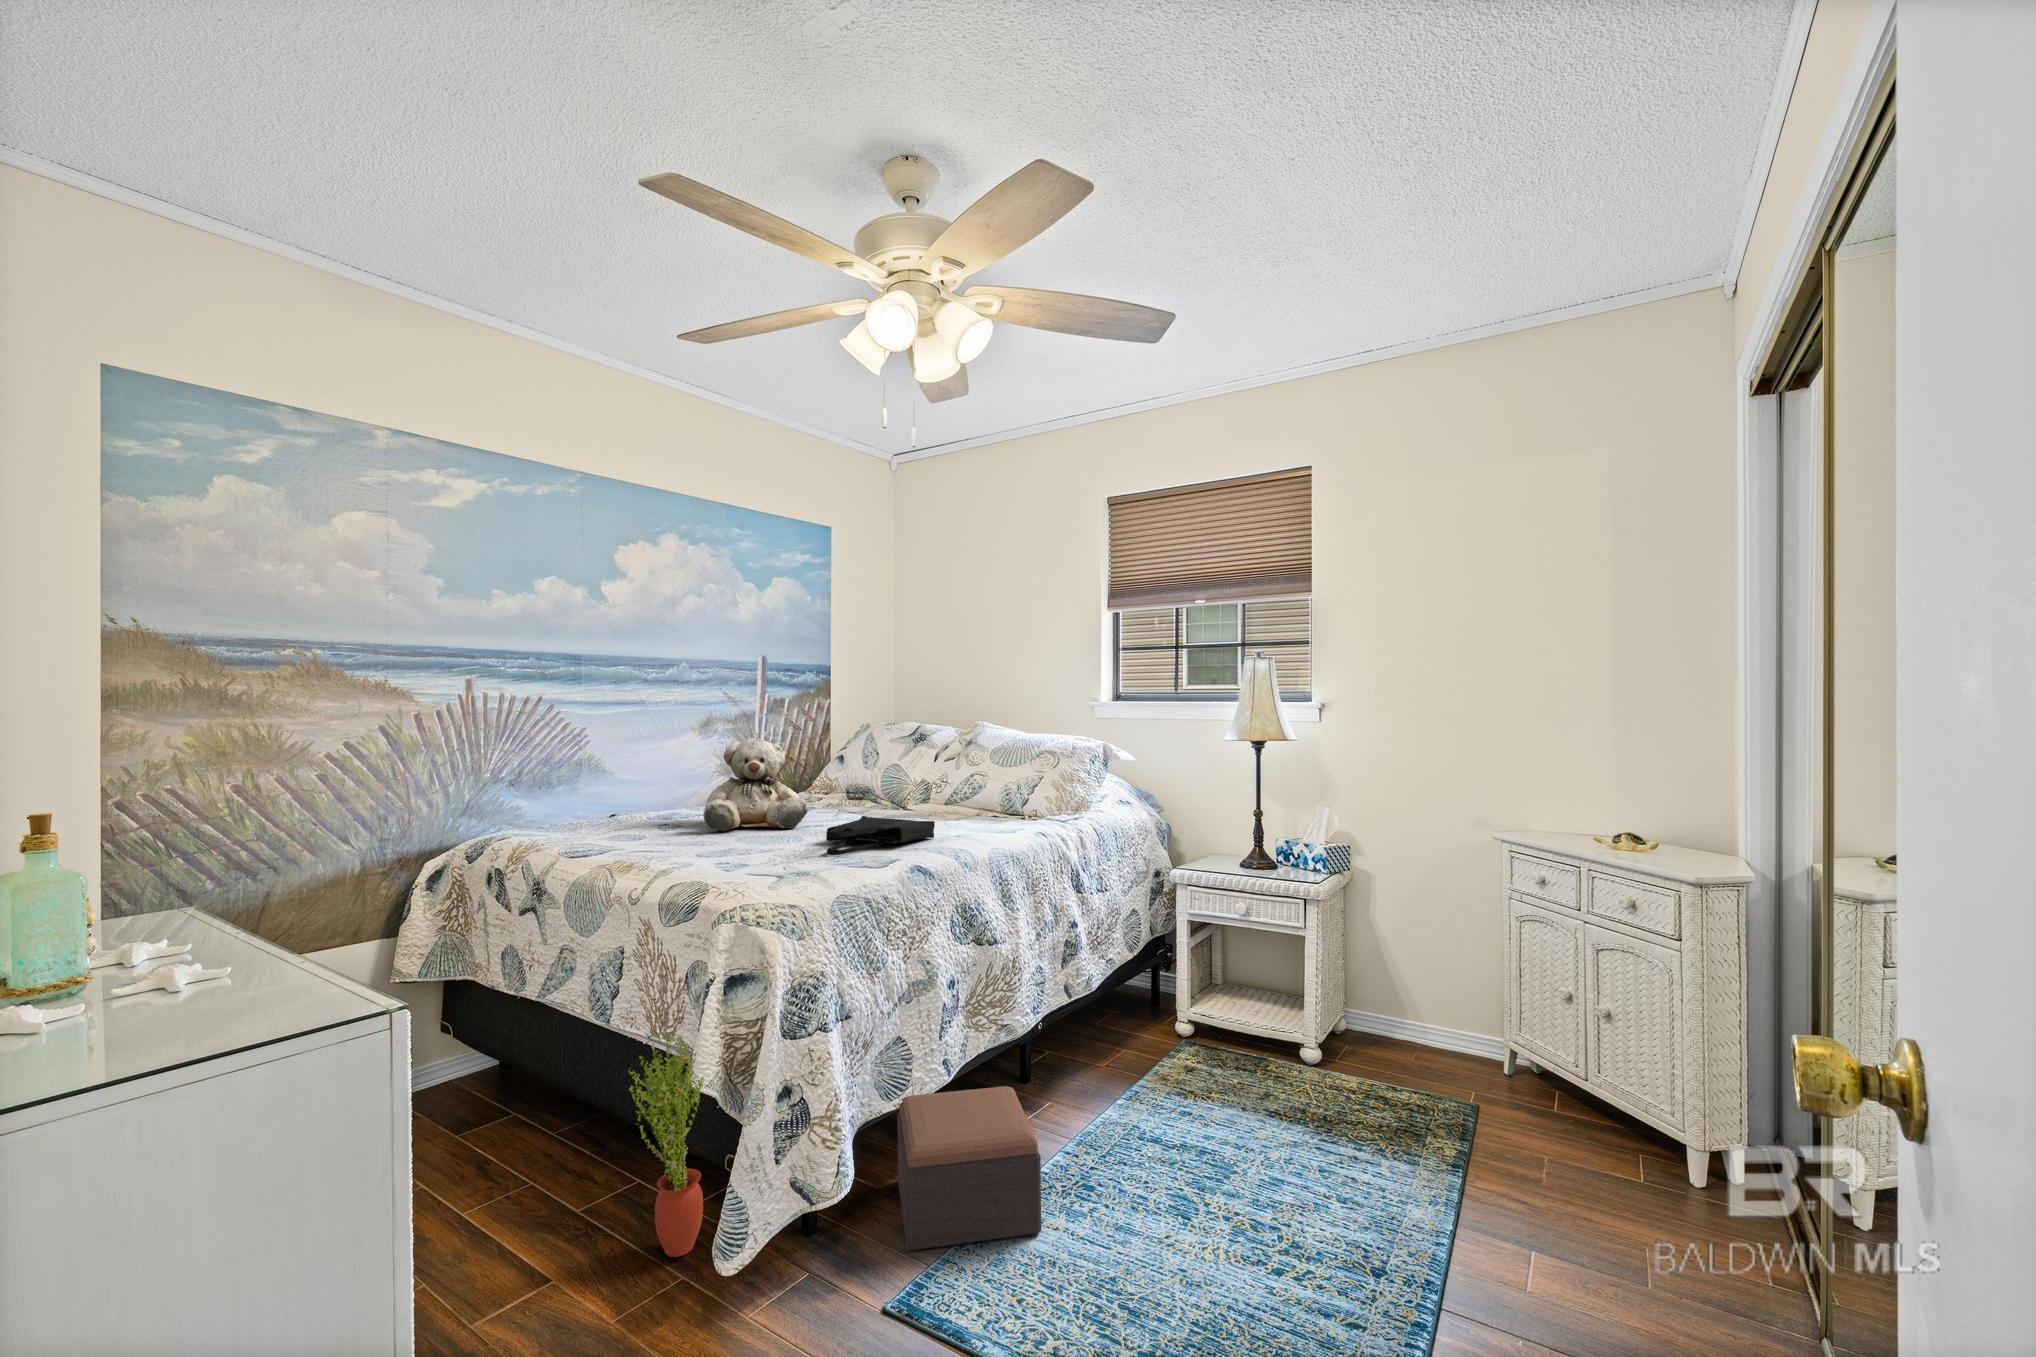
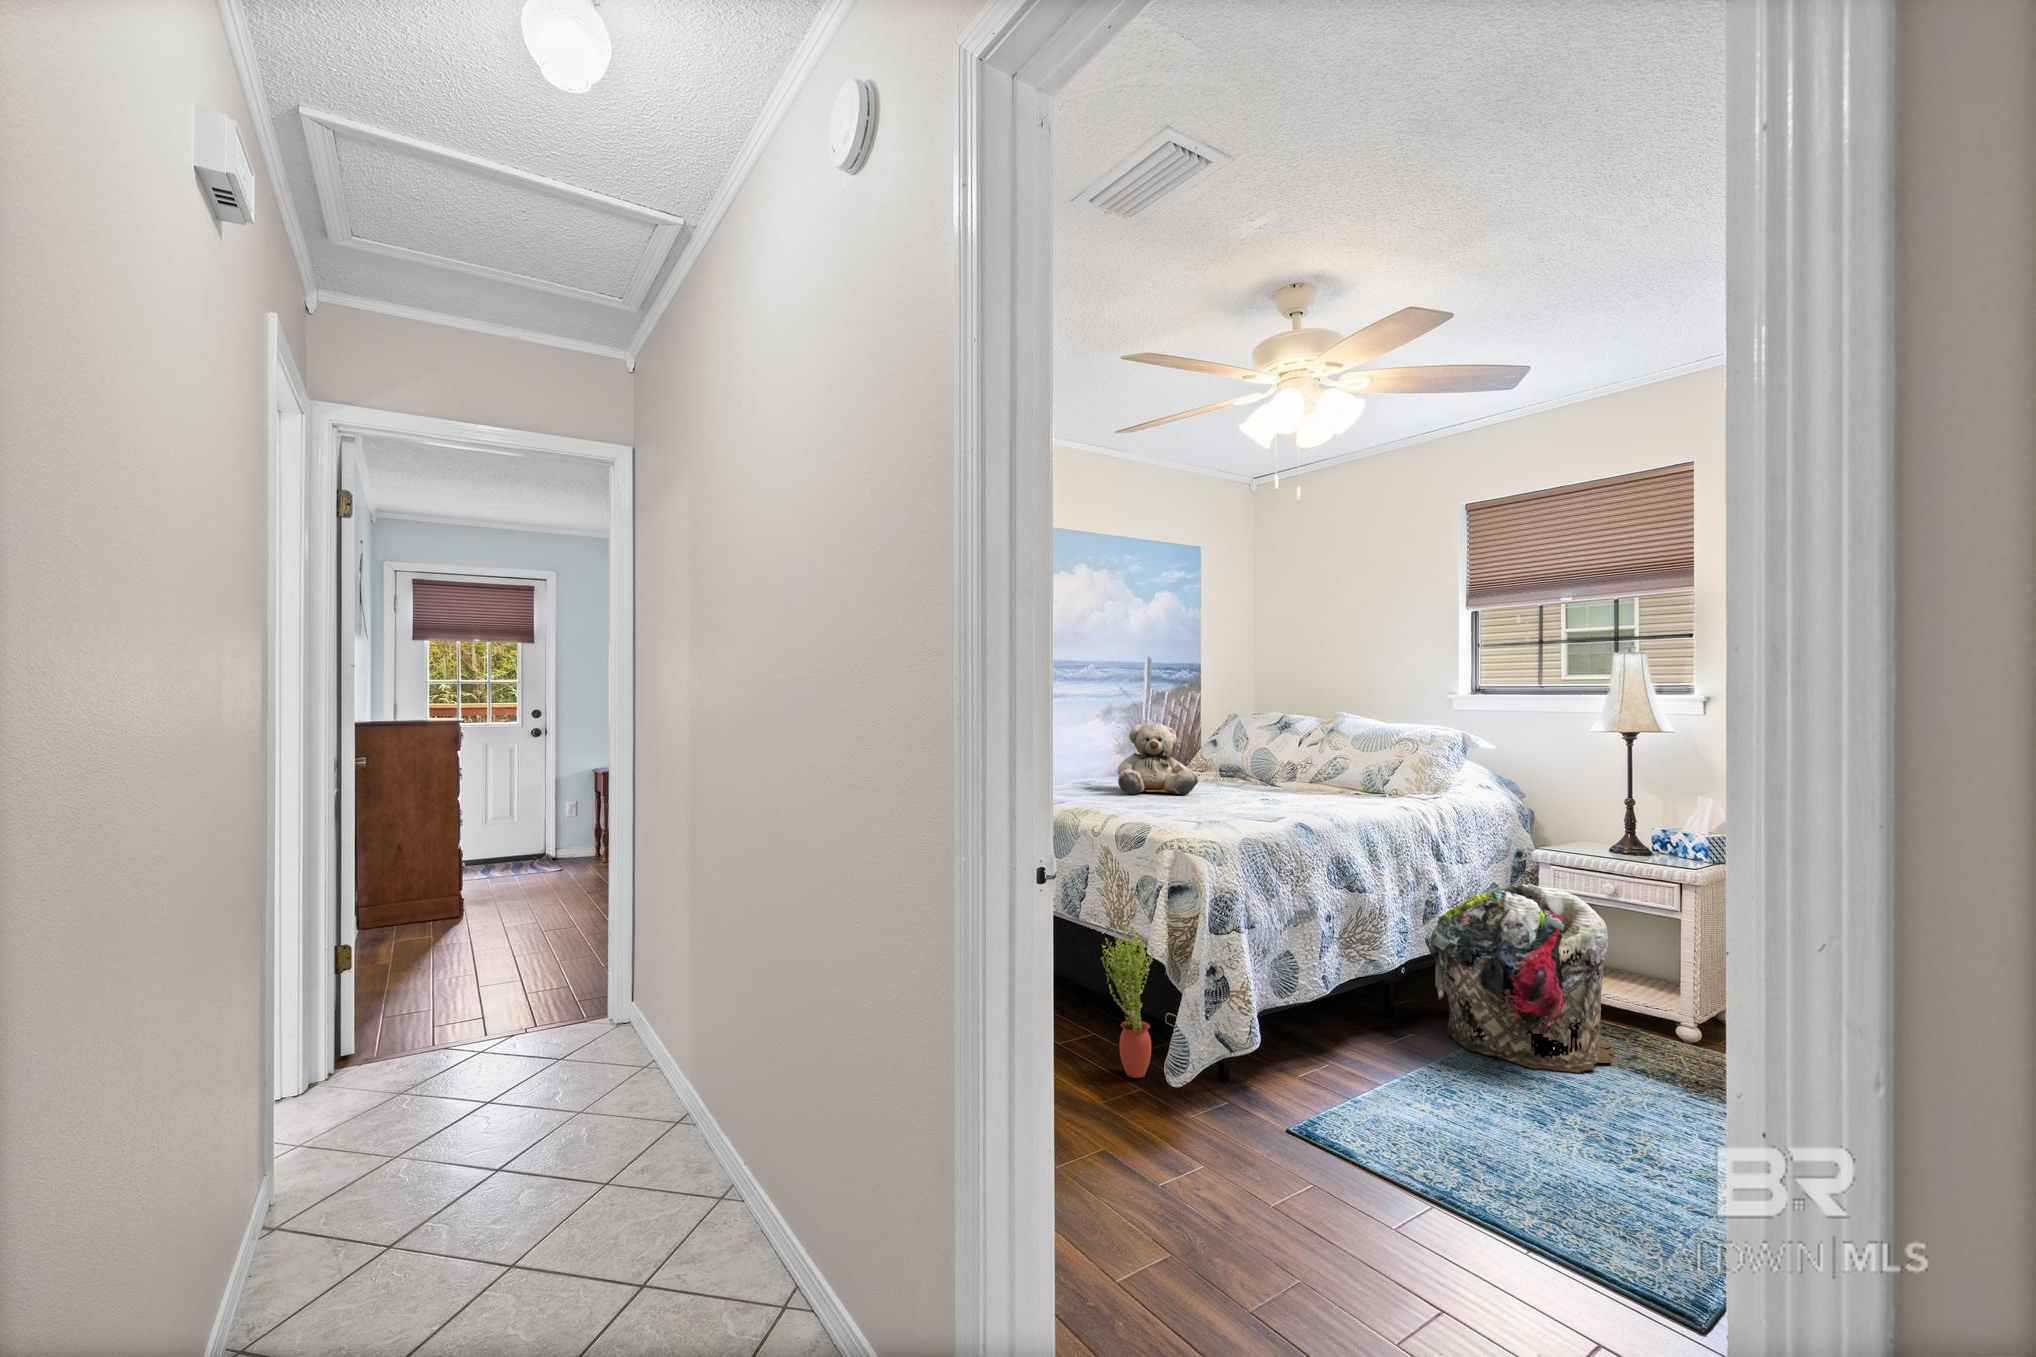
tote bag: present [826,816,935,855] -> none [1219,786,1309,813]
laundry basket: none [1065,913,1253,1137] -> present [1429,884,1614,1073]
footstool: present [897,1086,1041,1251] -> none [1289,997,1412,1109]

